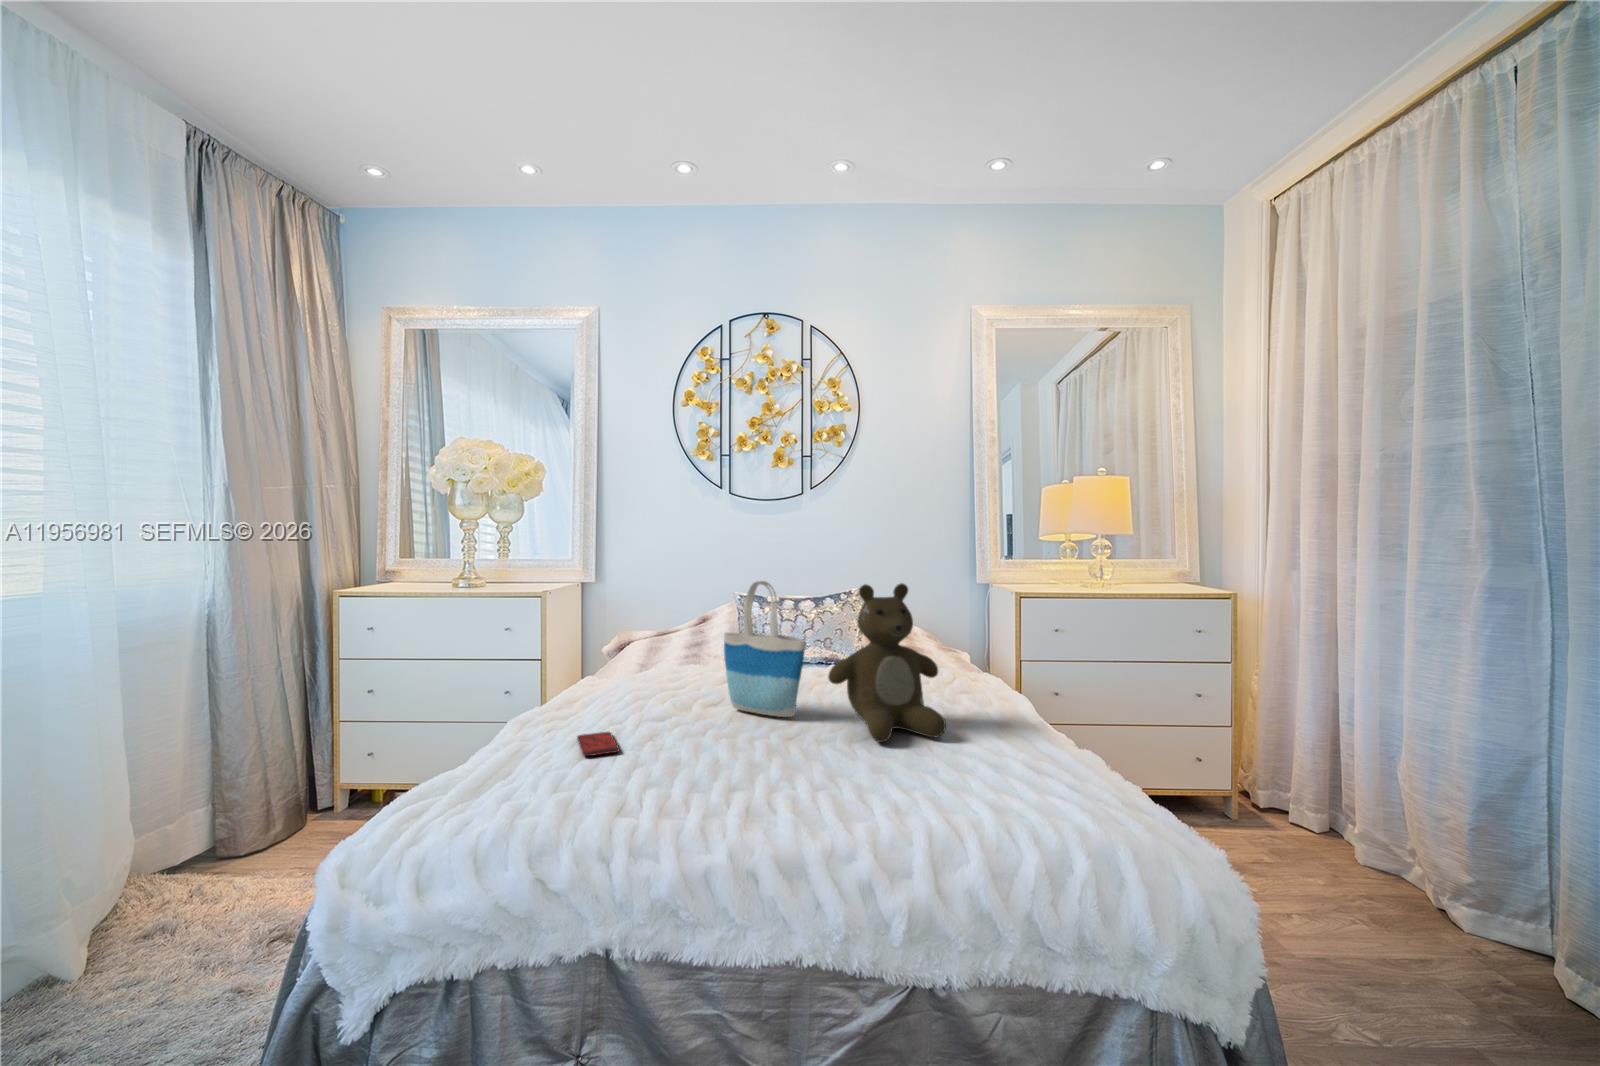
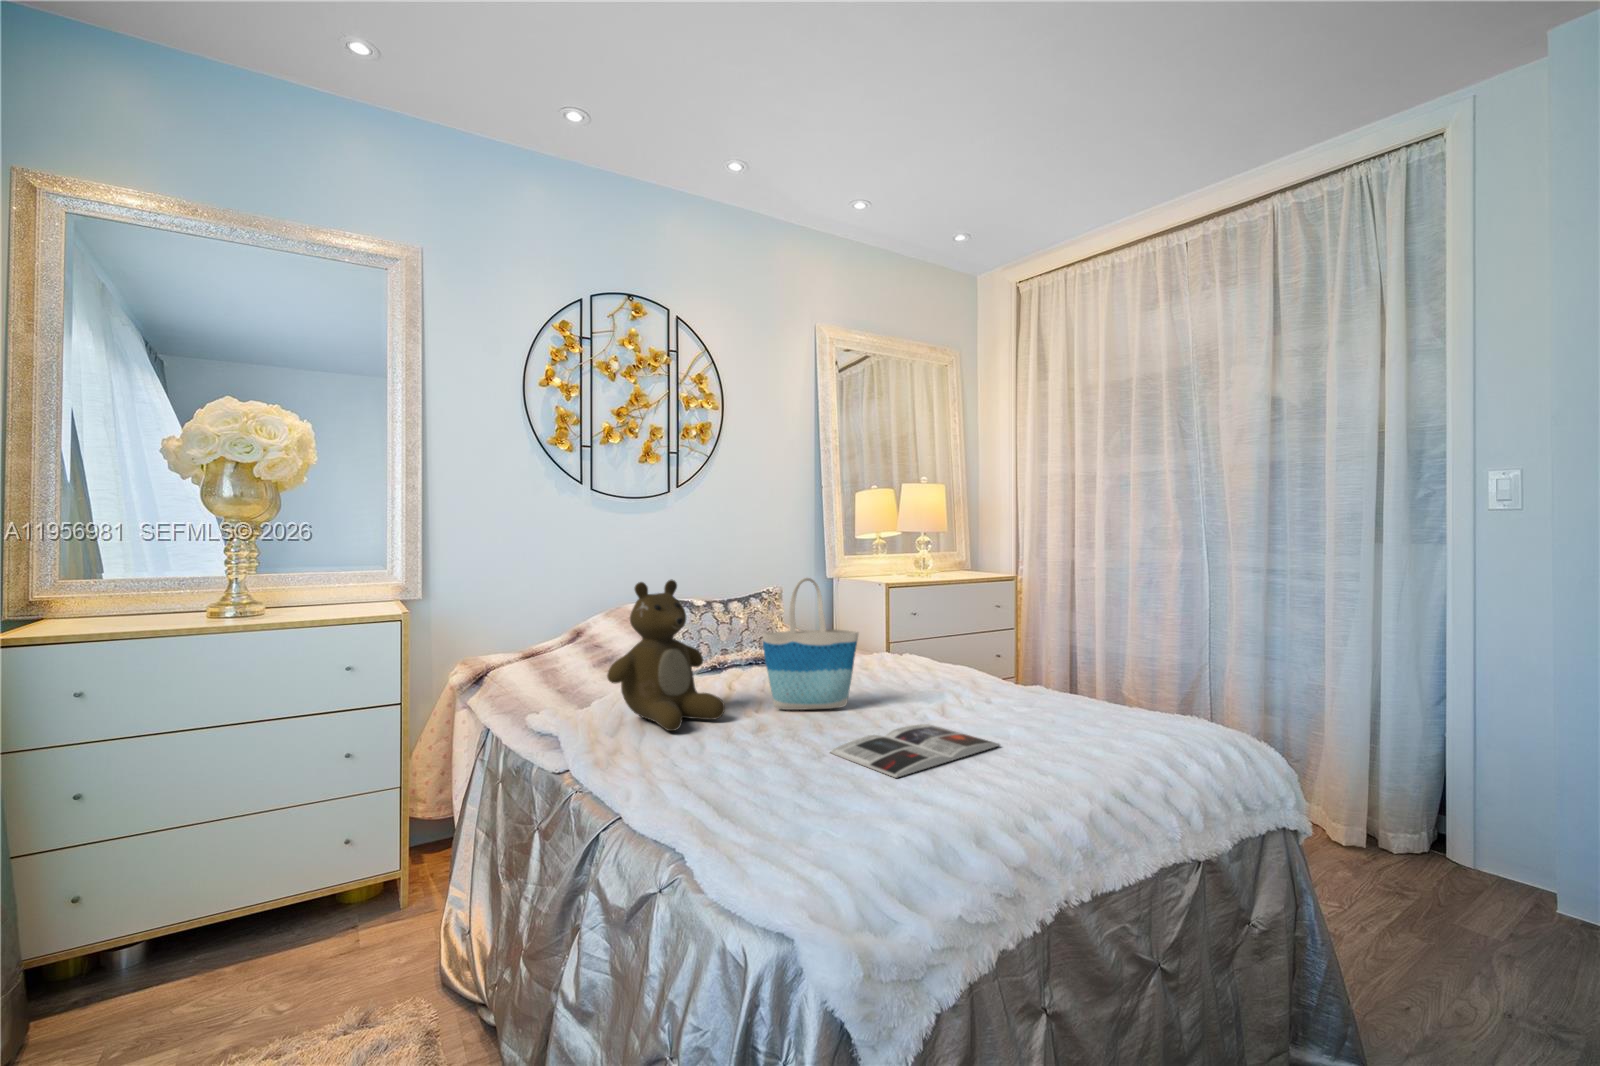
teddy bear: present [828,583,946,742] -> present [607,579,725,731]
smartphone: present [577,732,619,756] -> none [699,746,775,769]
magazine: none [662,747,834,793] -> present [831,724,1000,778]

